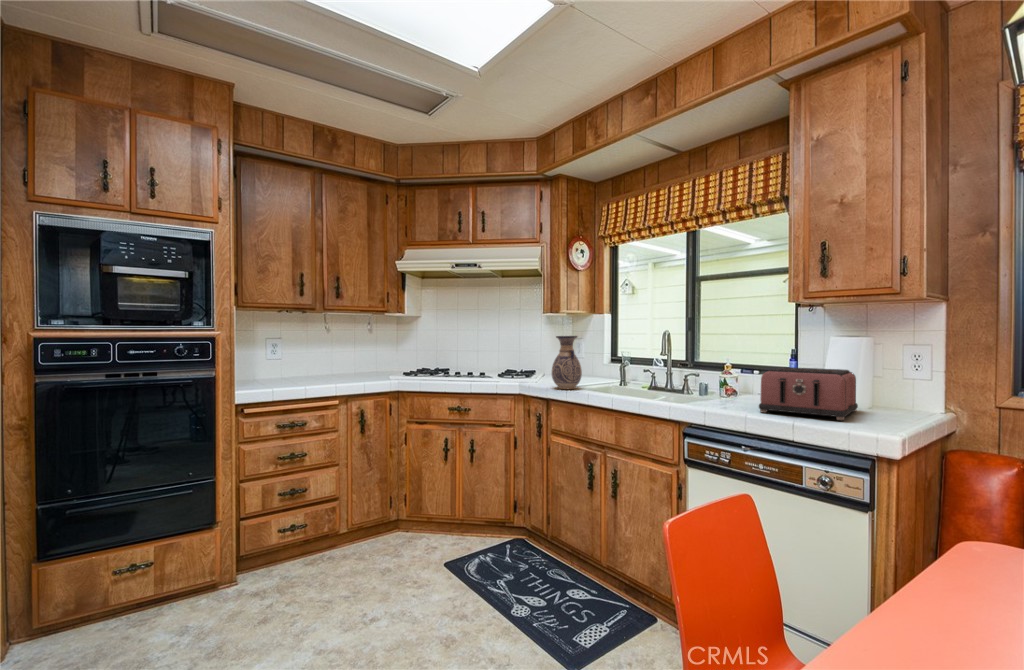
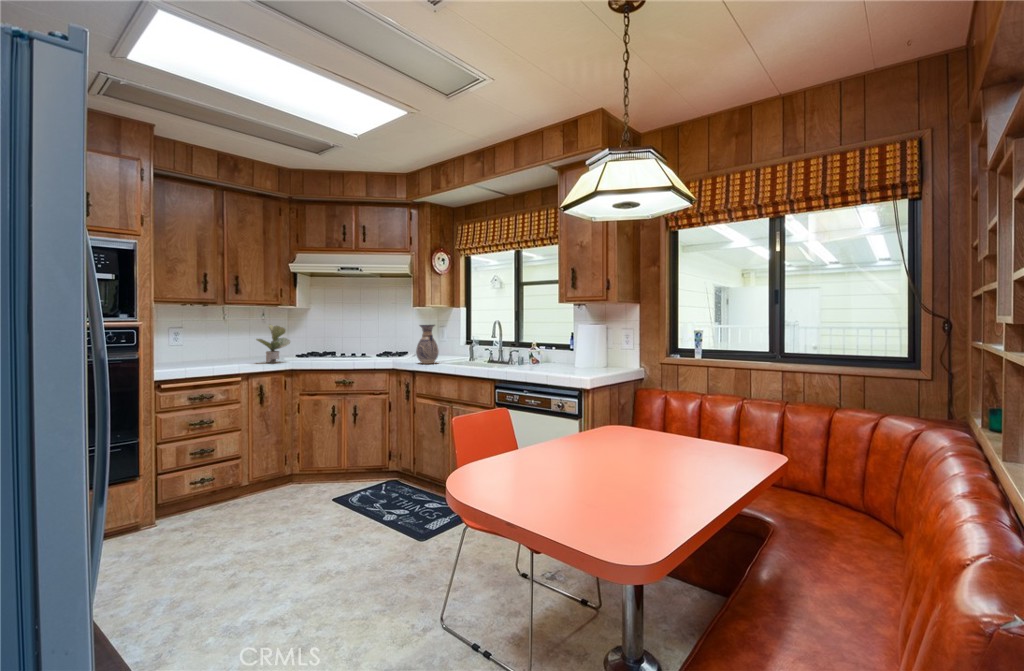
potted plant: none [357,335,397,382] -> present [256,325,290,363]
toaster: present [759,367,858,420] -> none [546,344,605,374]

